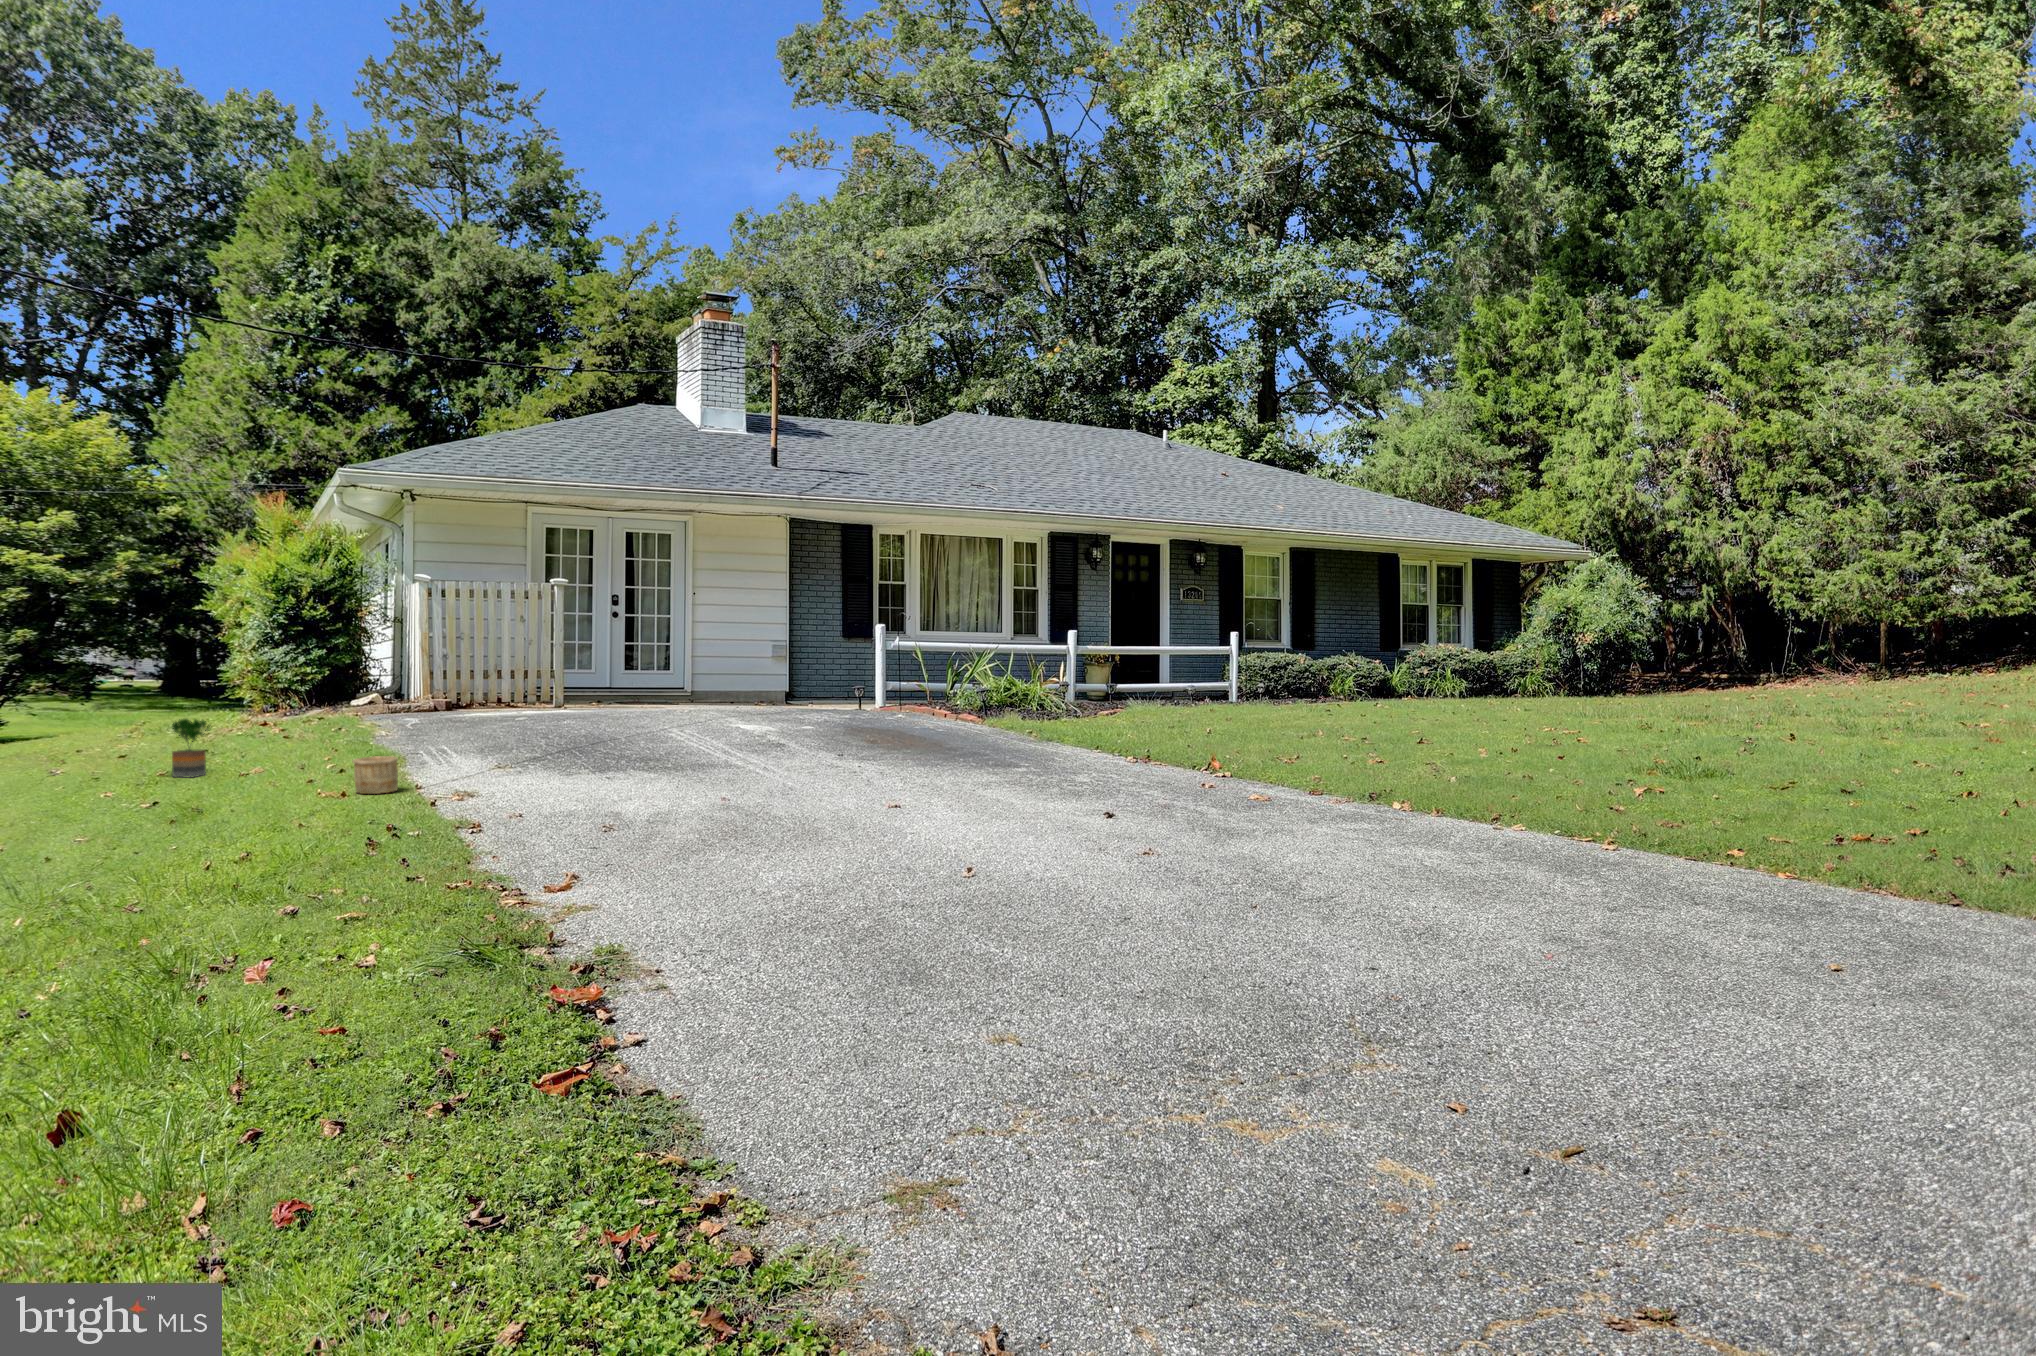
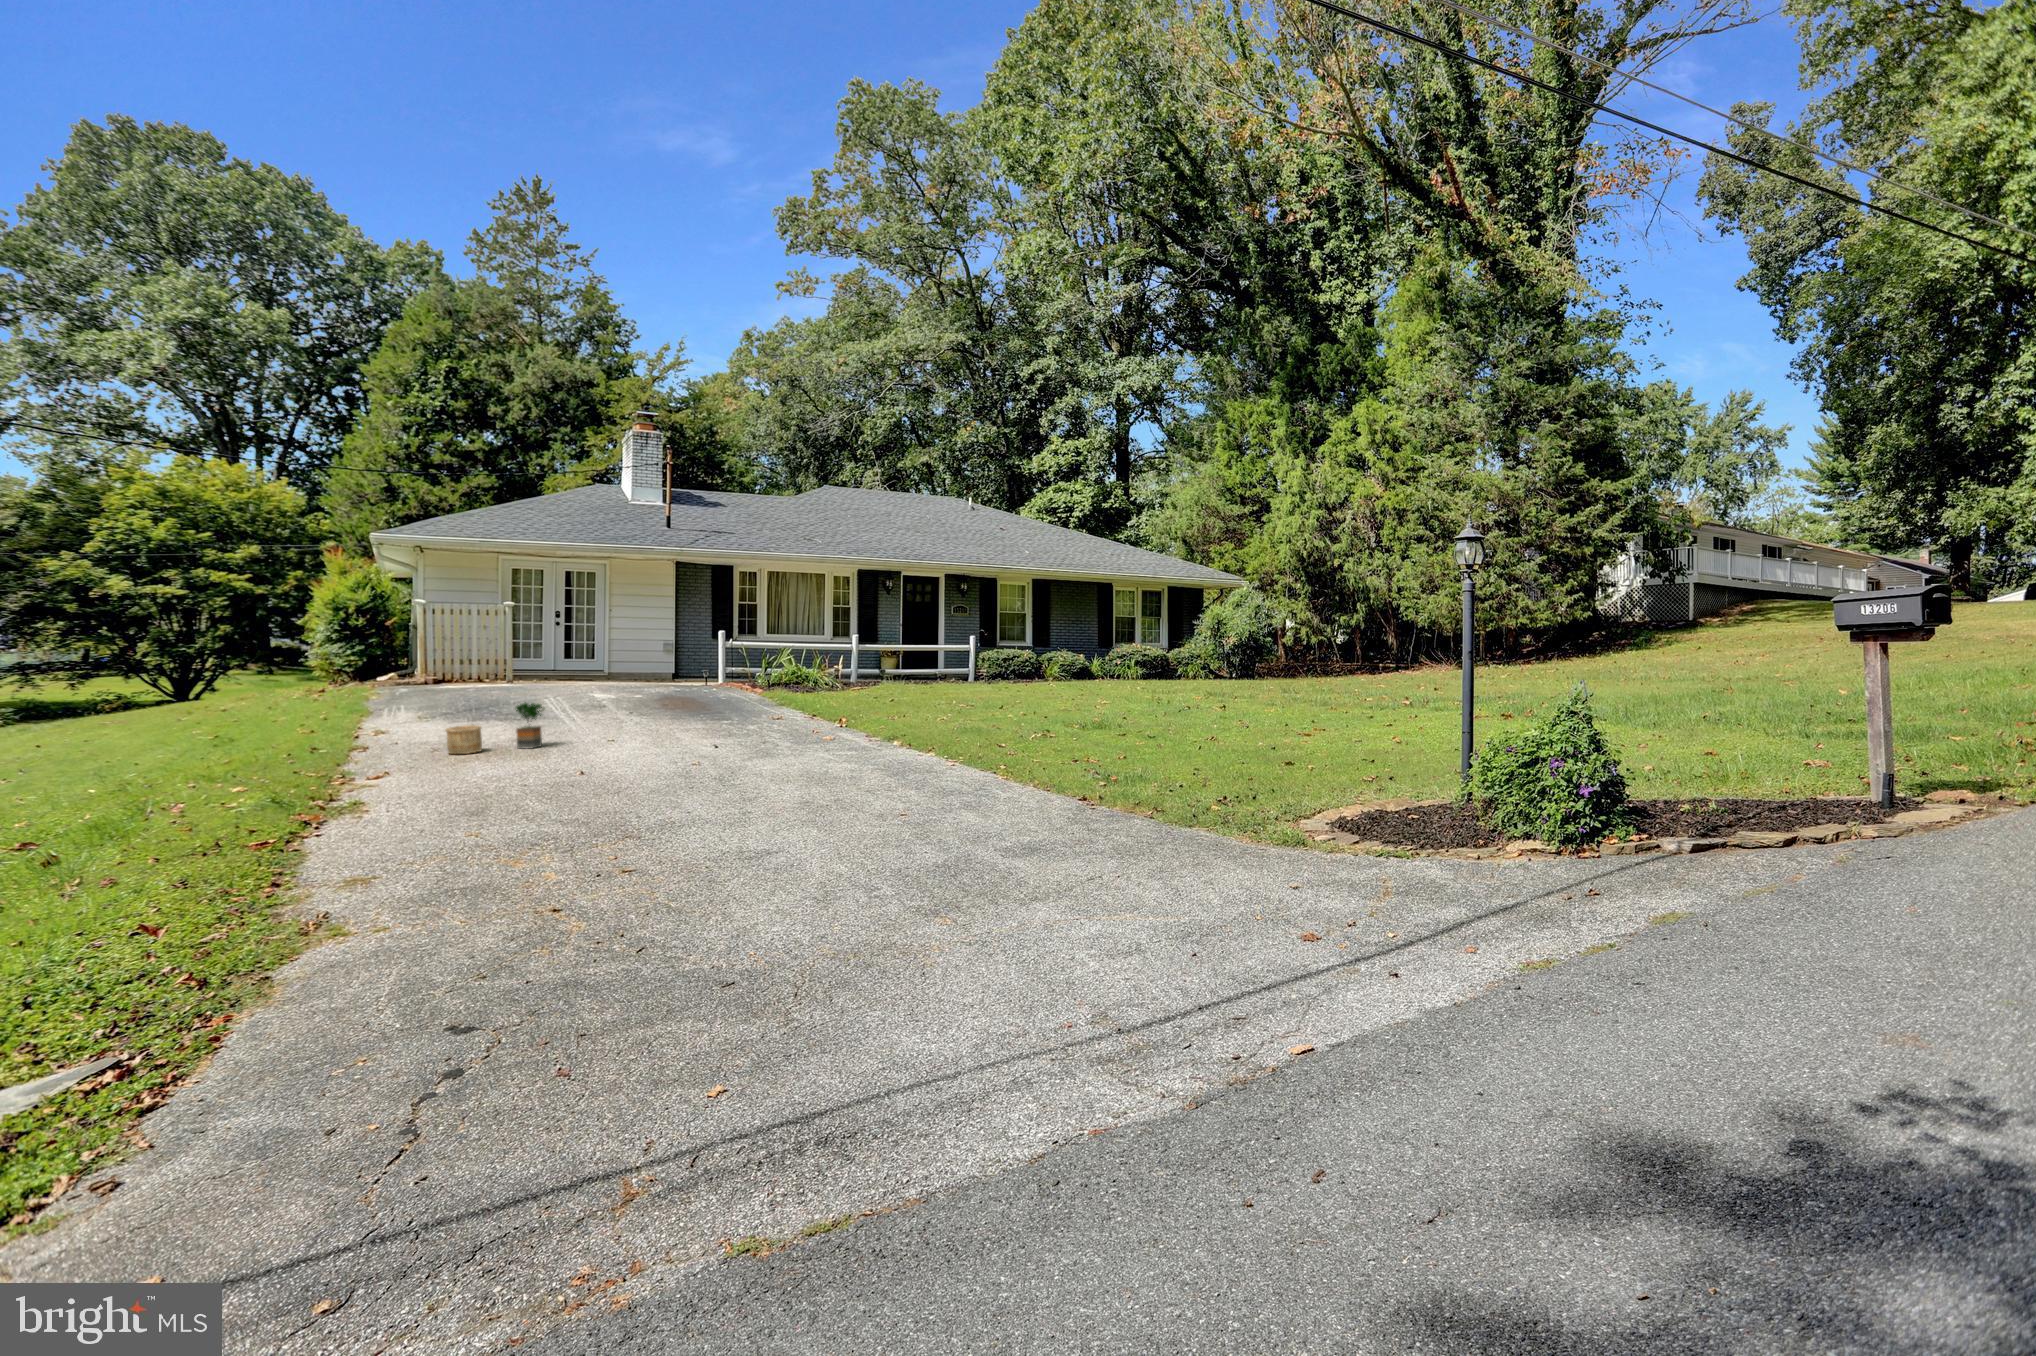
potted tree: present [172,719,211,778] -> present [515,702,544,749]

